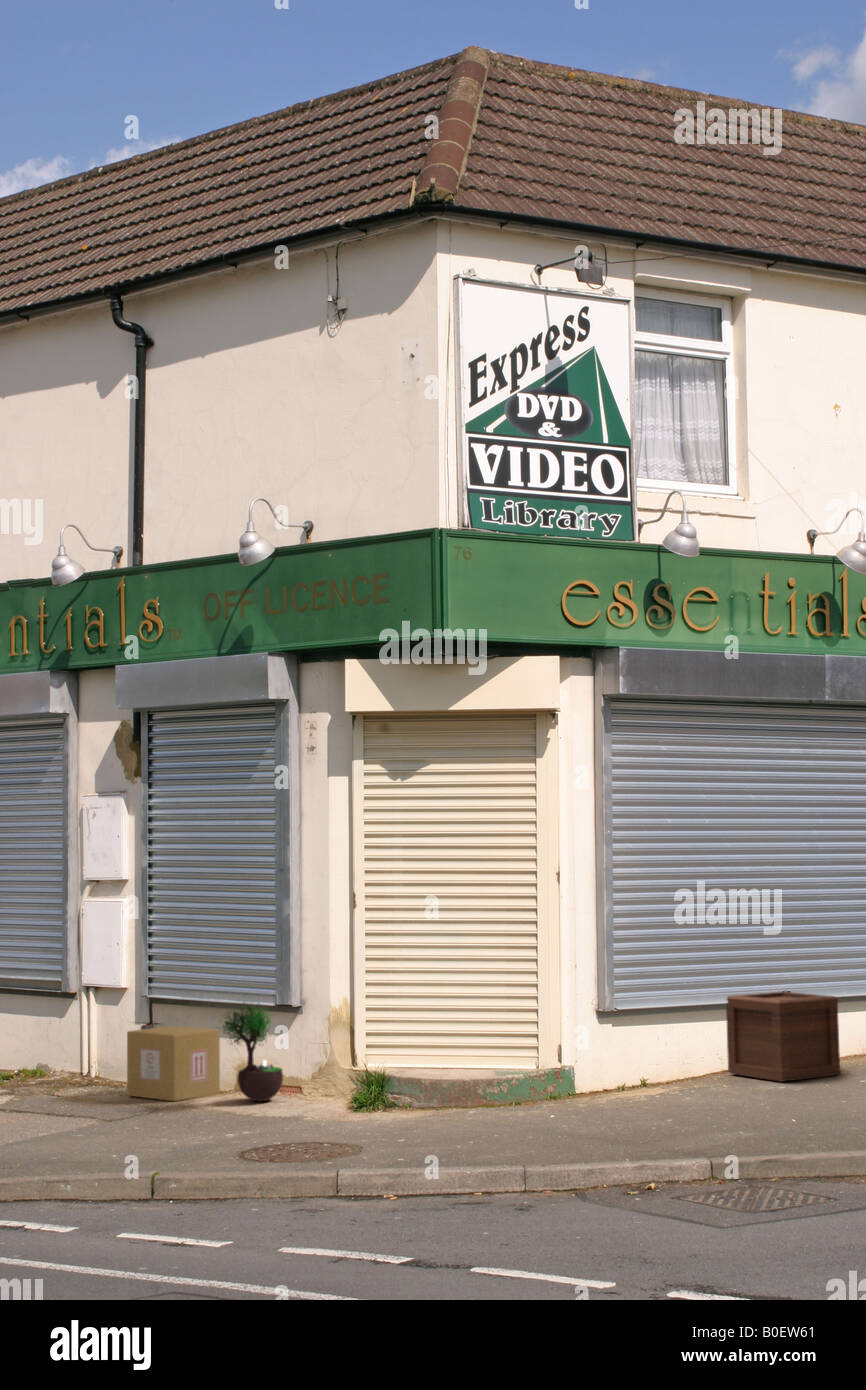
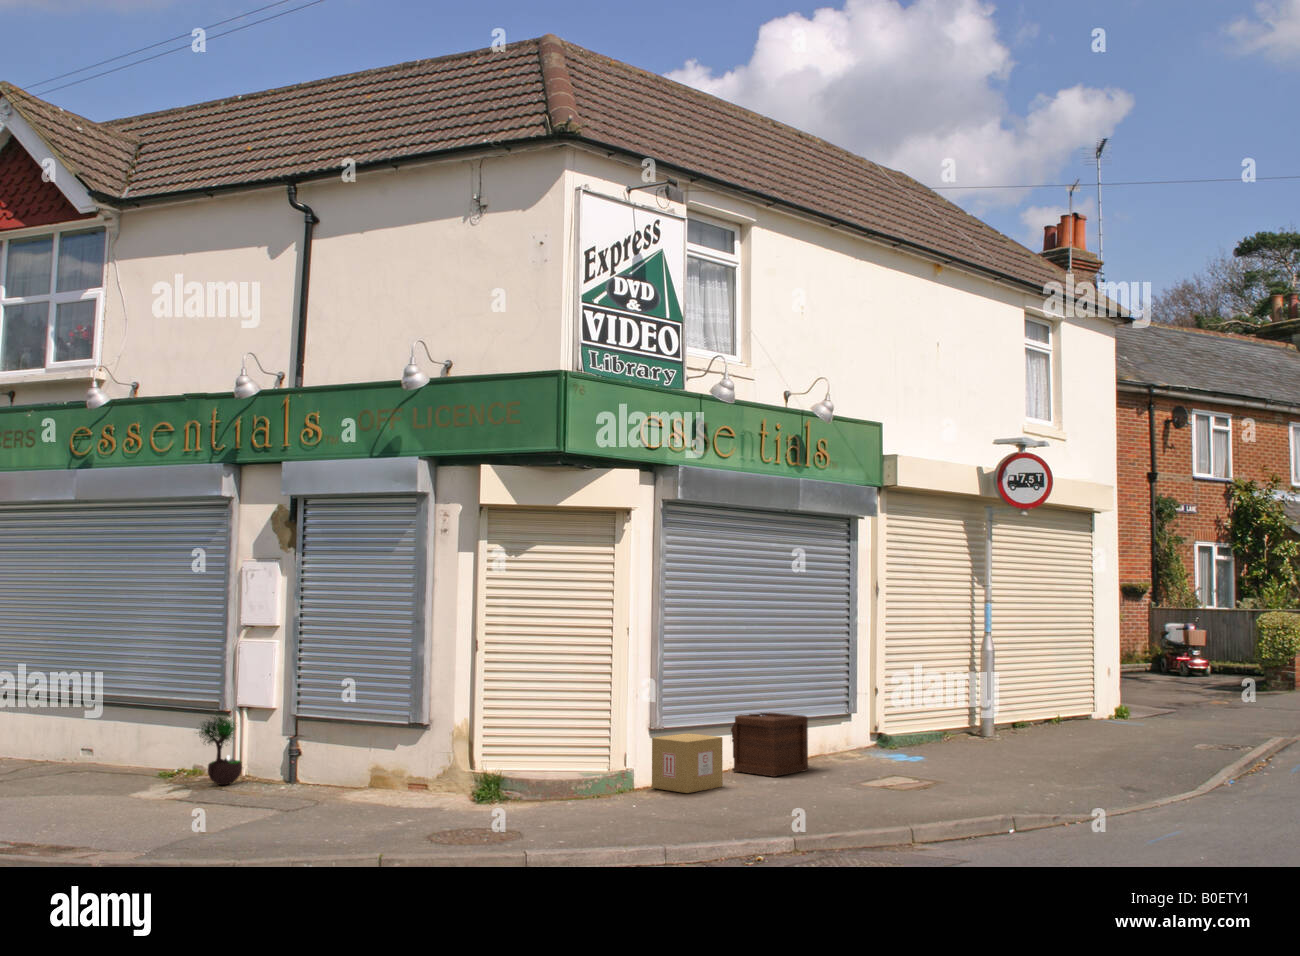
potted tree: present [222,1002,283,1101] -> present [197,715,242,785]
cardboard box: present [127,1026,220,1101] -> present [652,733,723,793]

